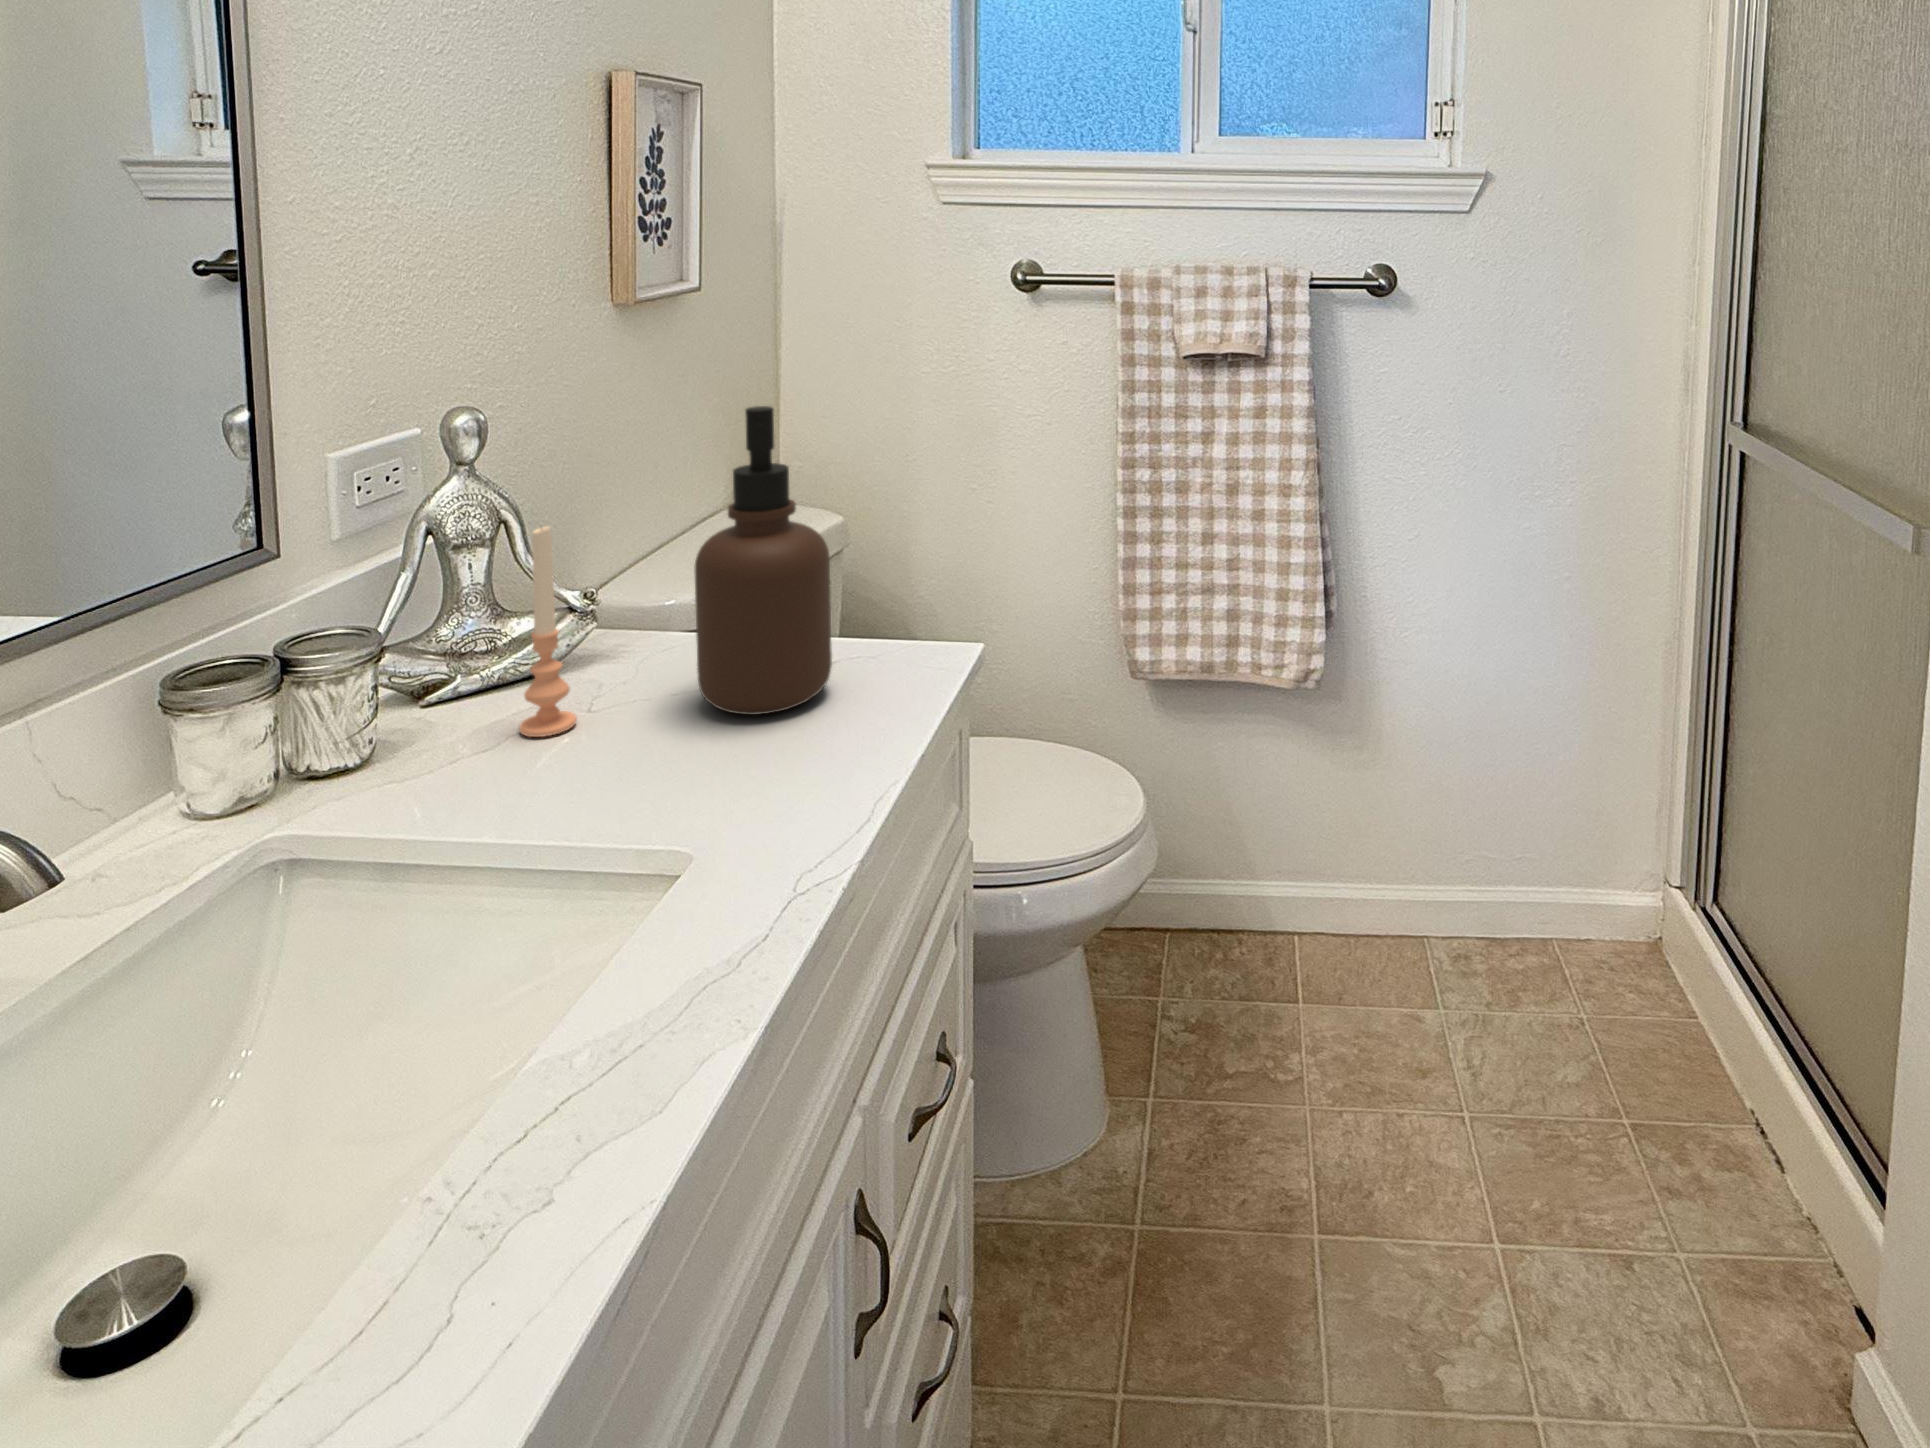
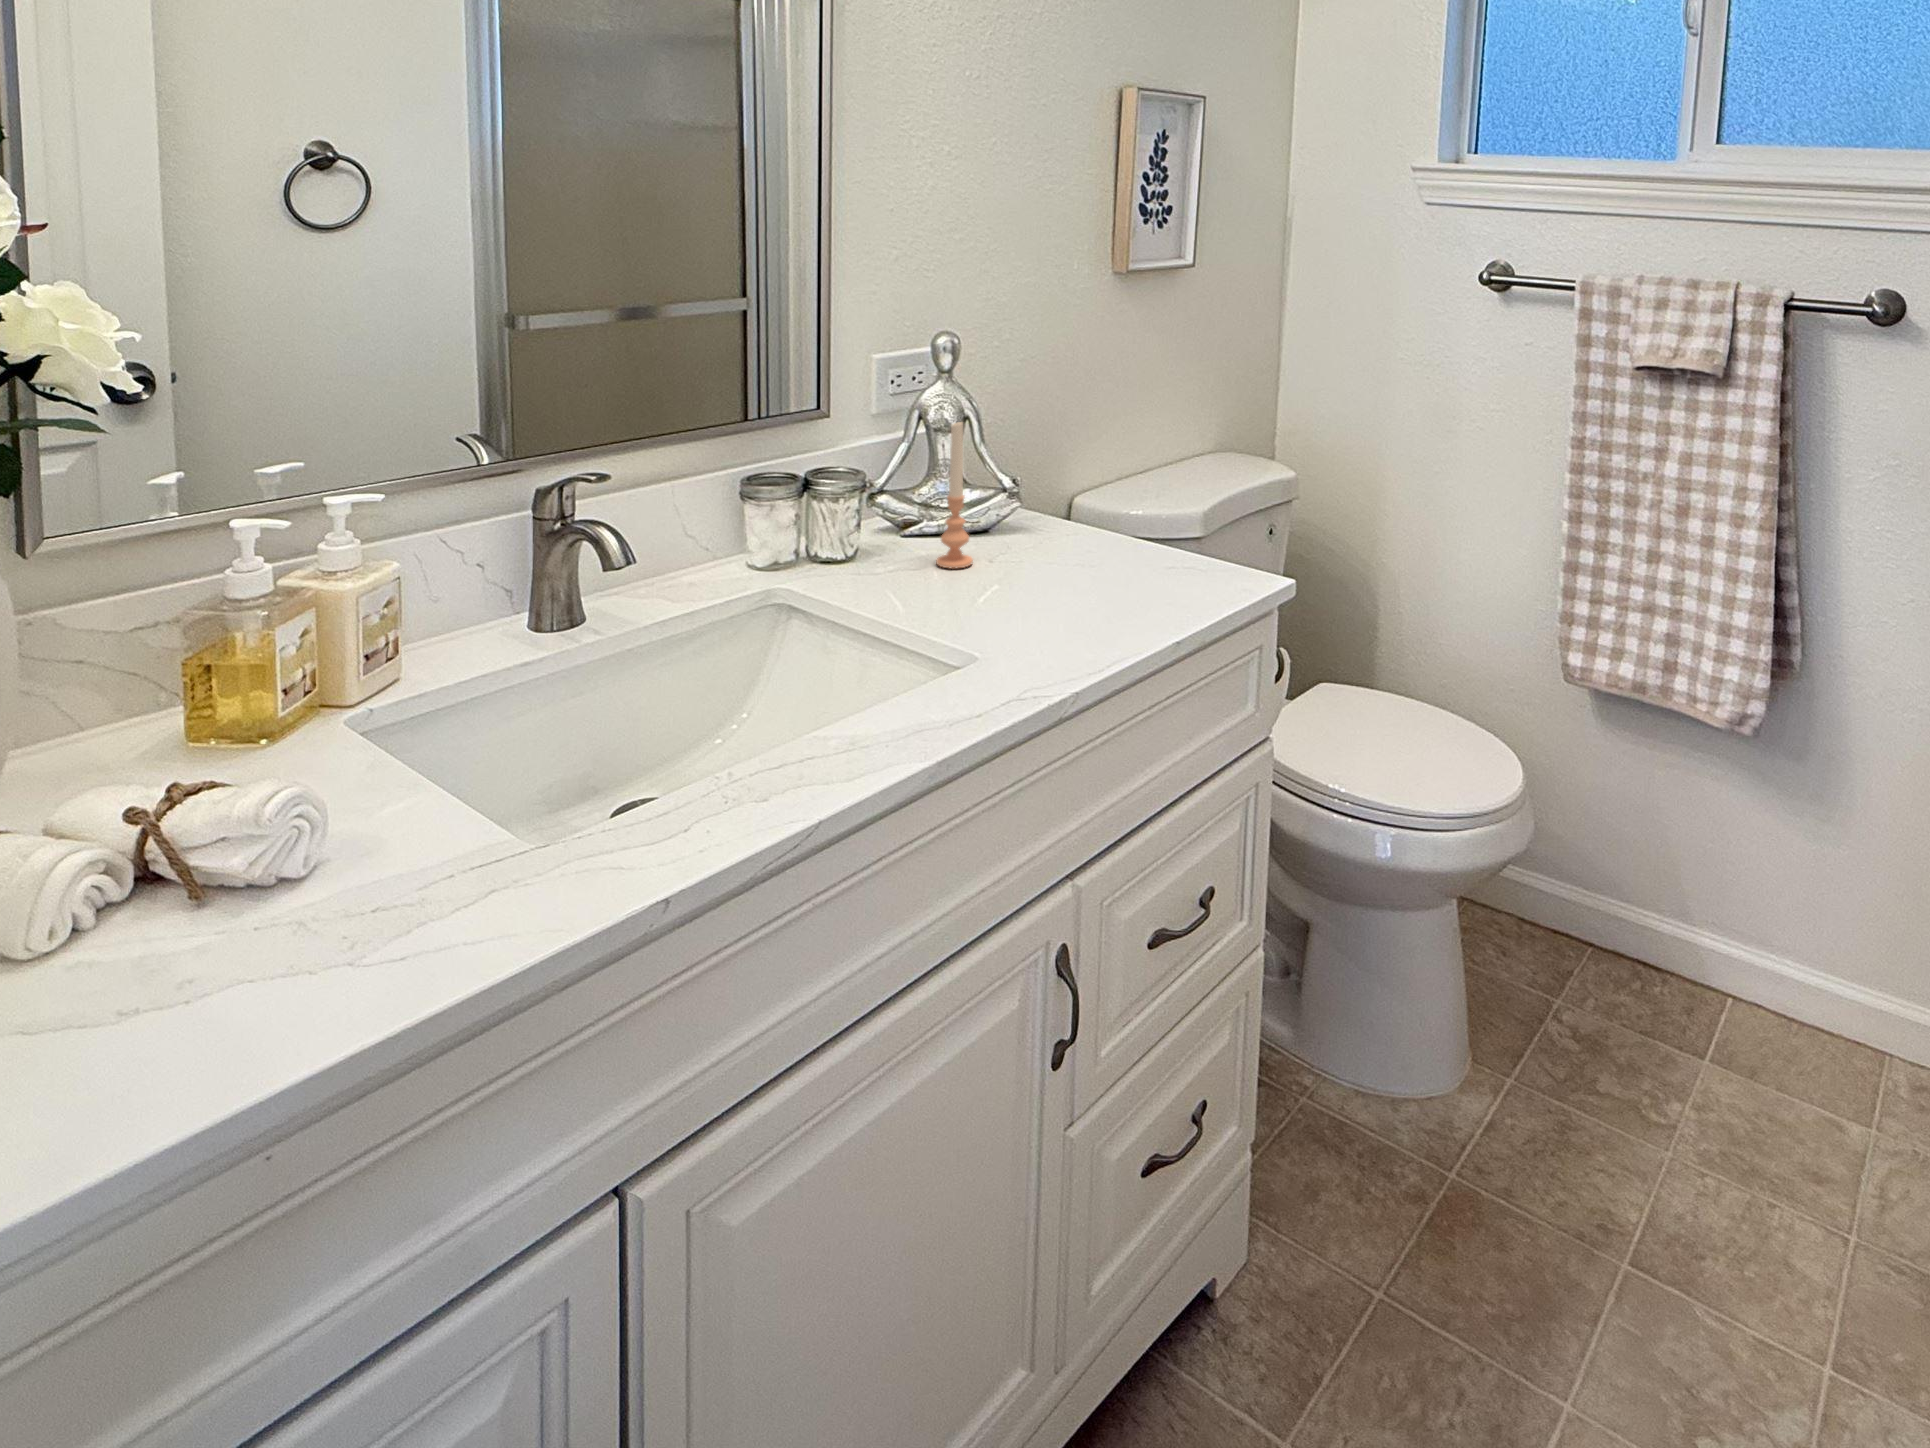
soap dispenser: present [694,406,832,715] -> none [1048,355,1147,588]

